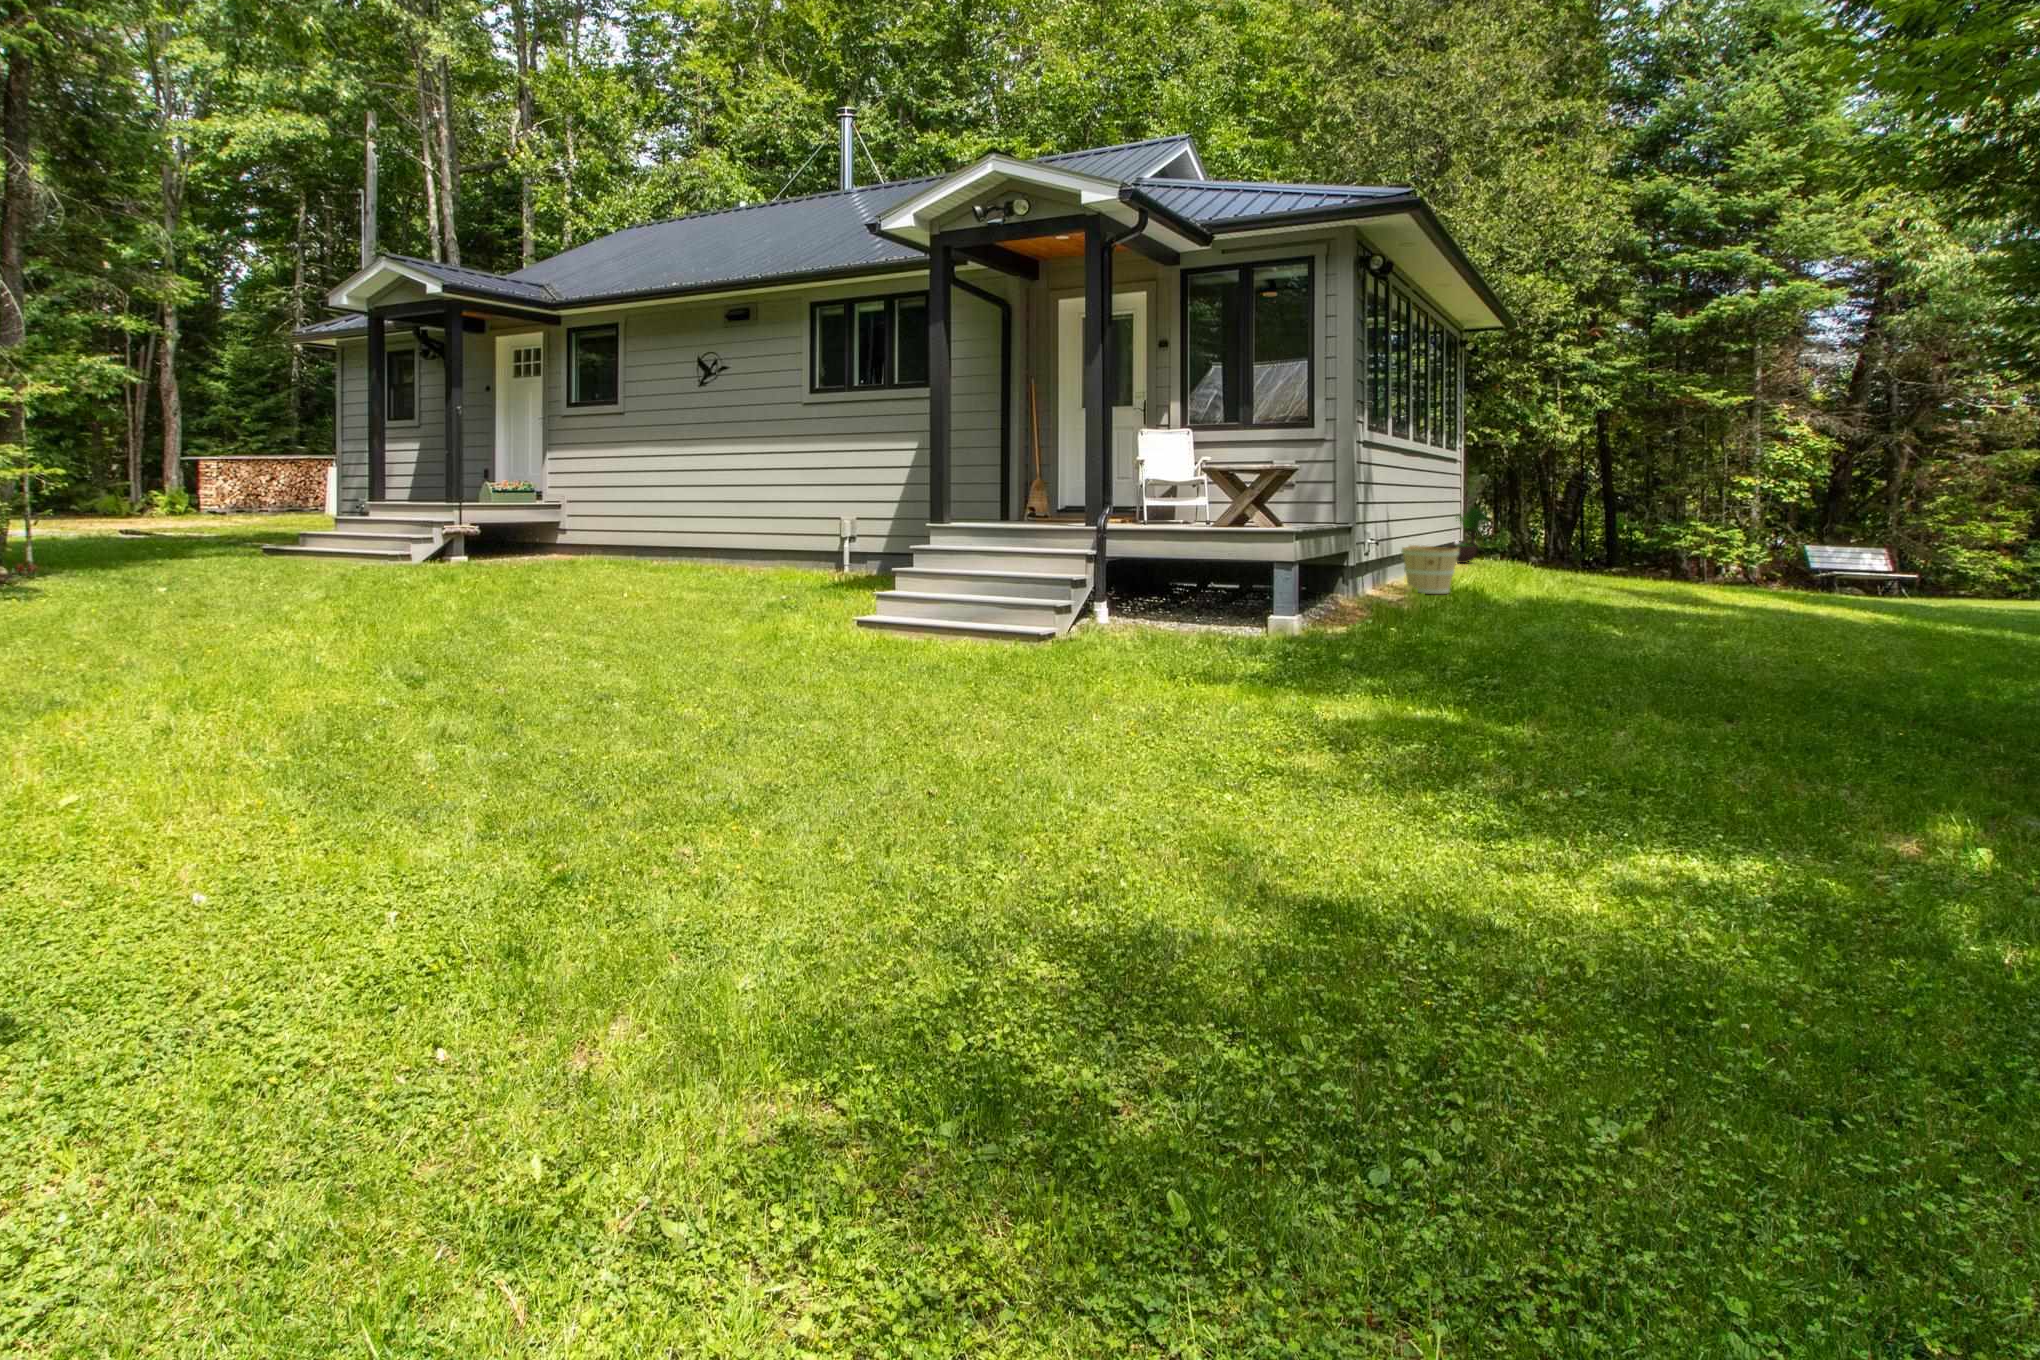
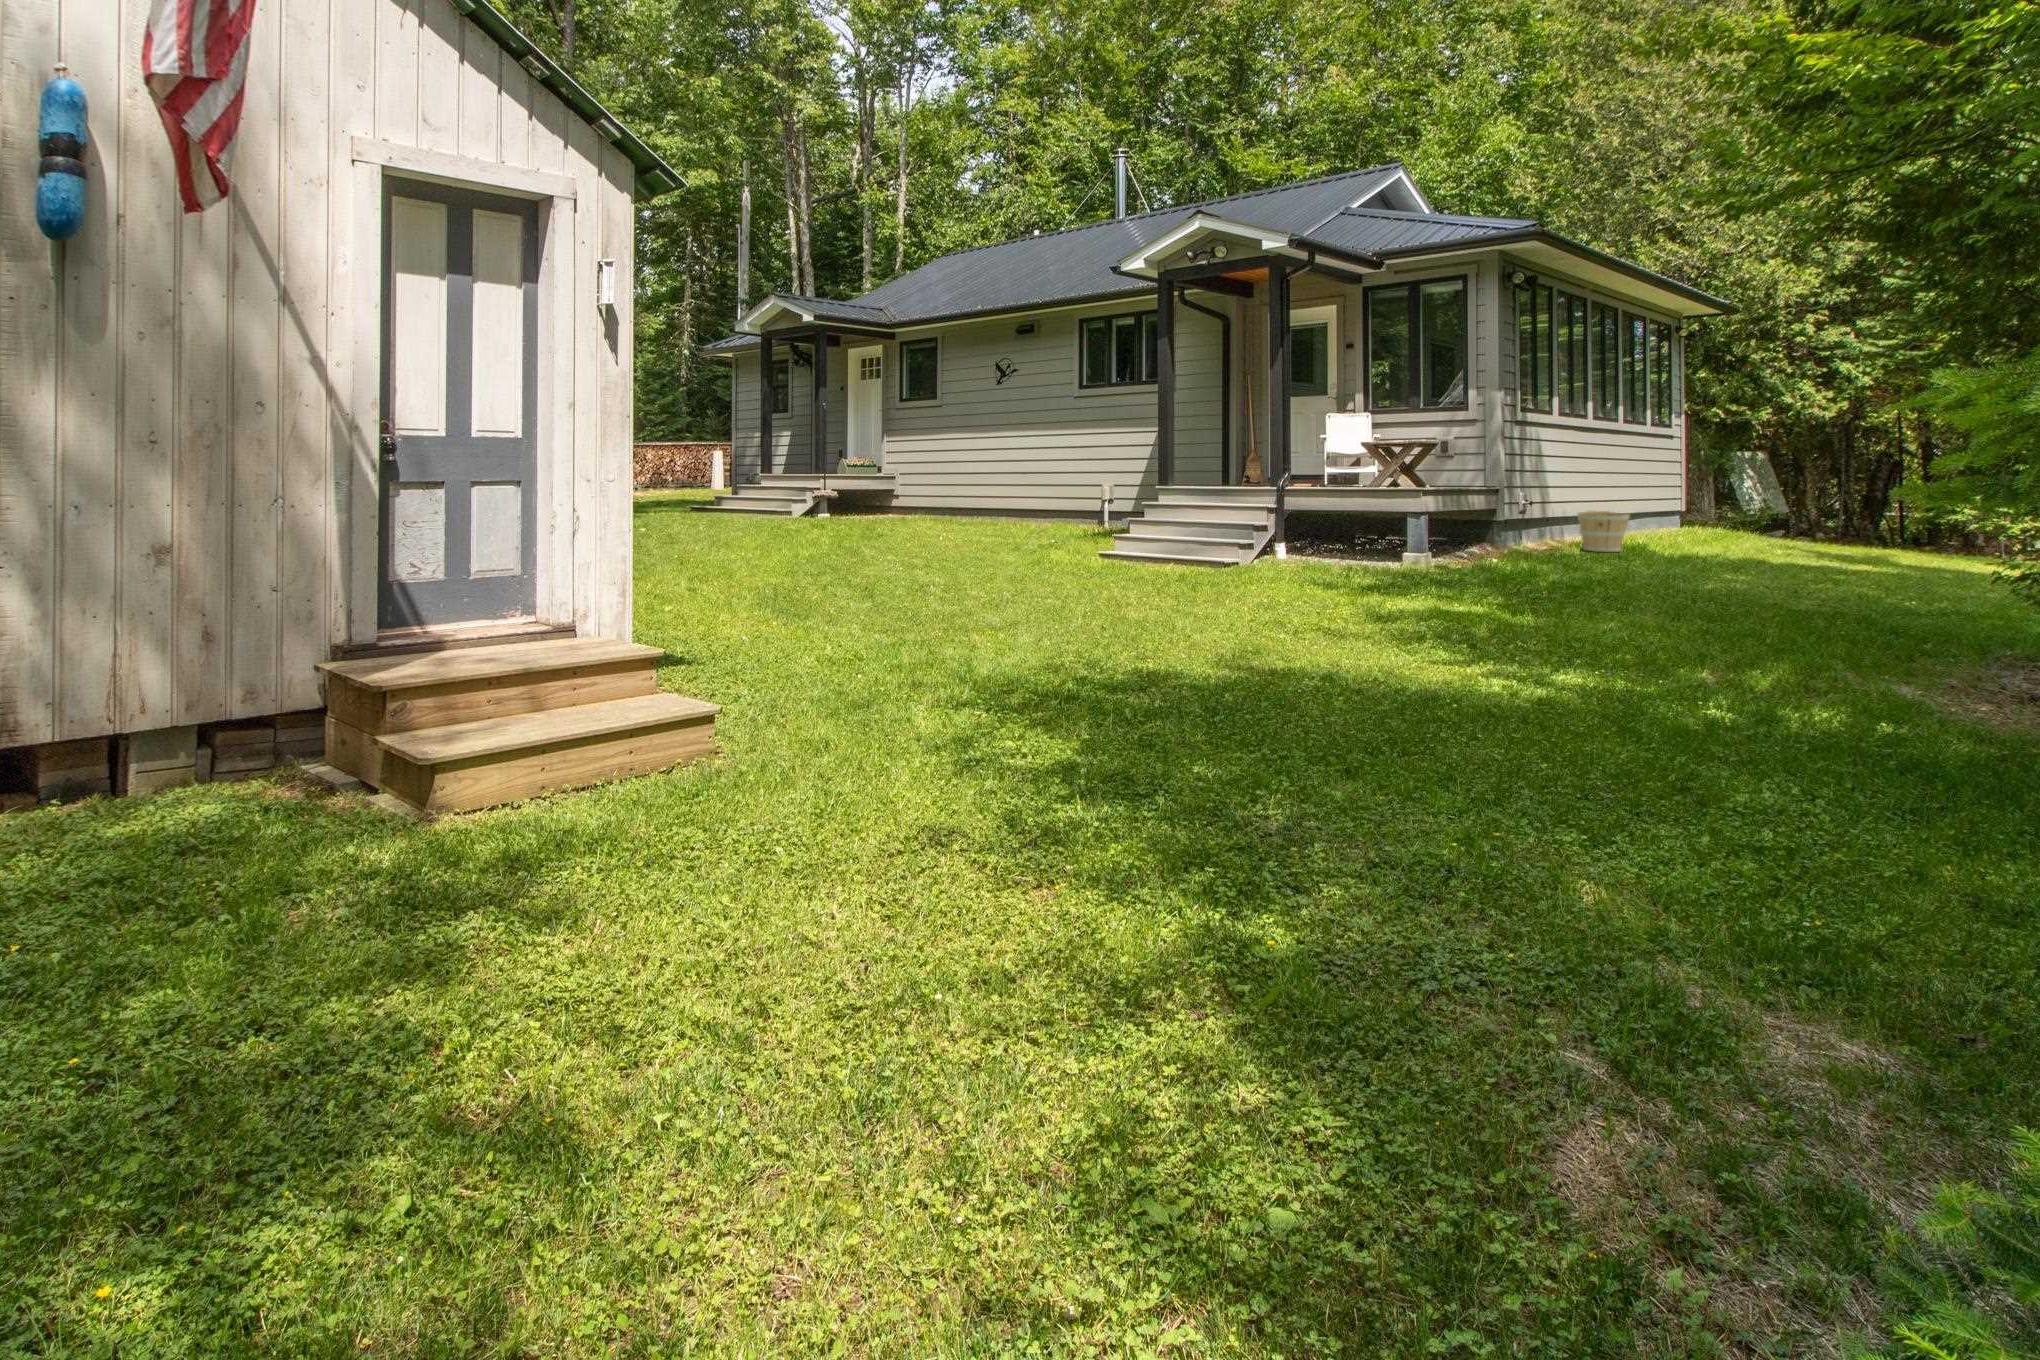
potted tree: present [1448,506,1486,563] -> none [1665,476,1705,532]

